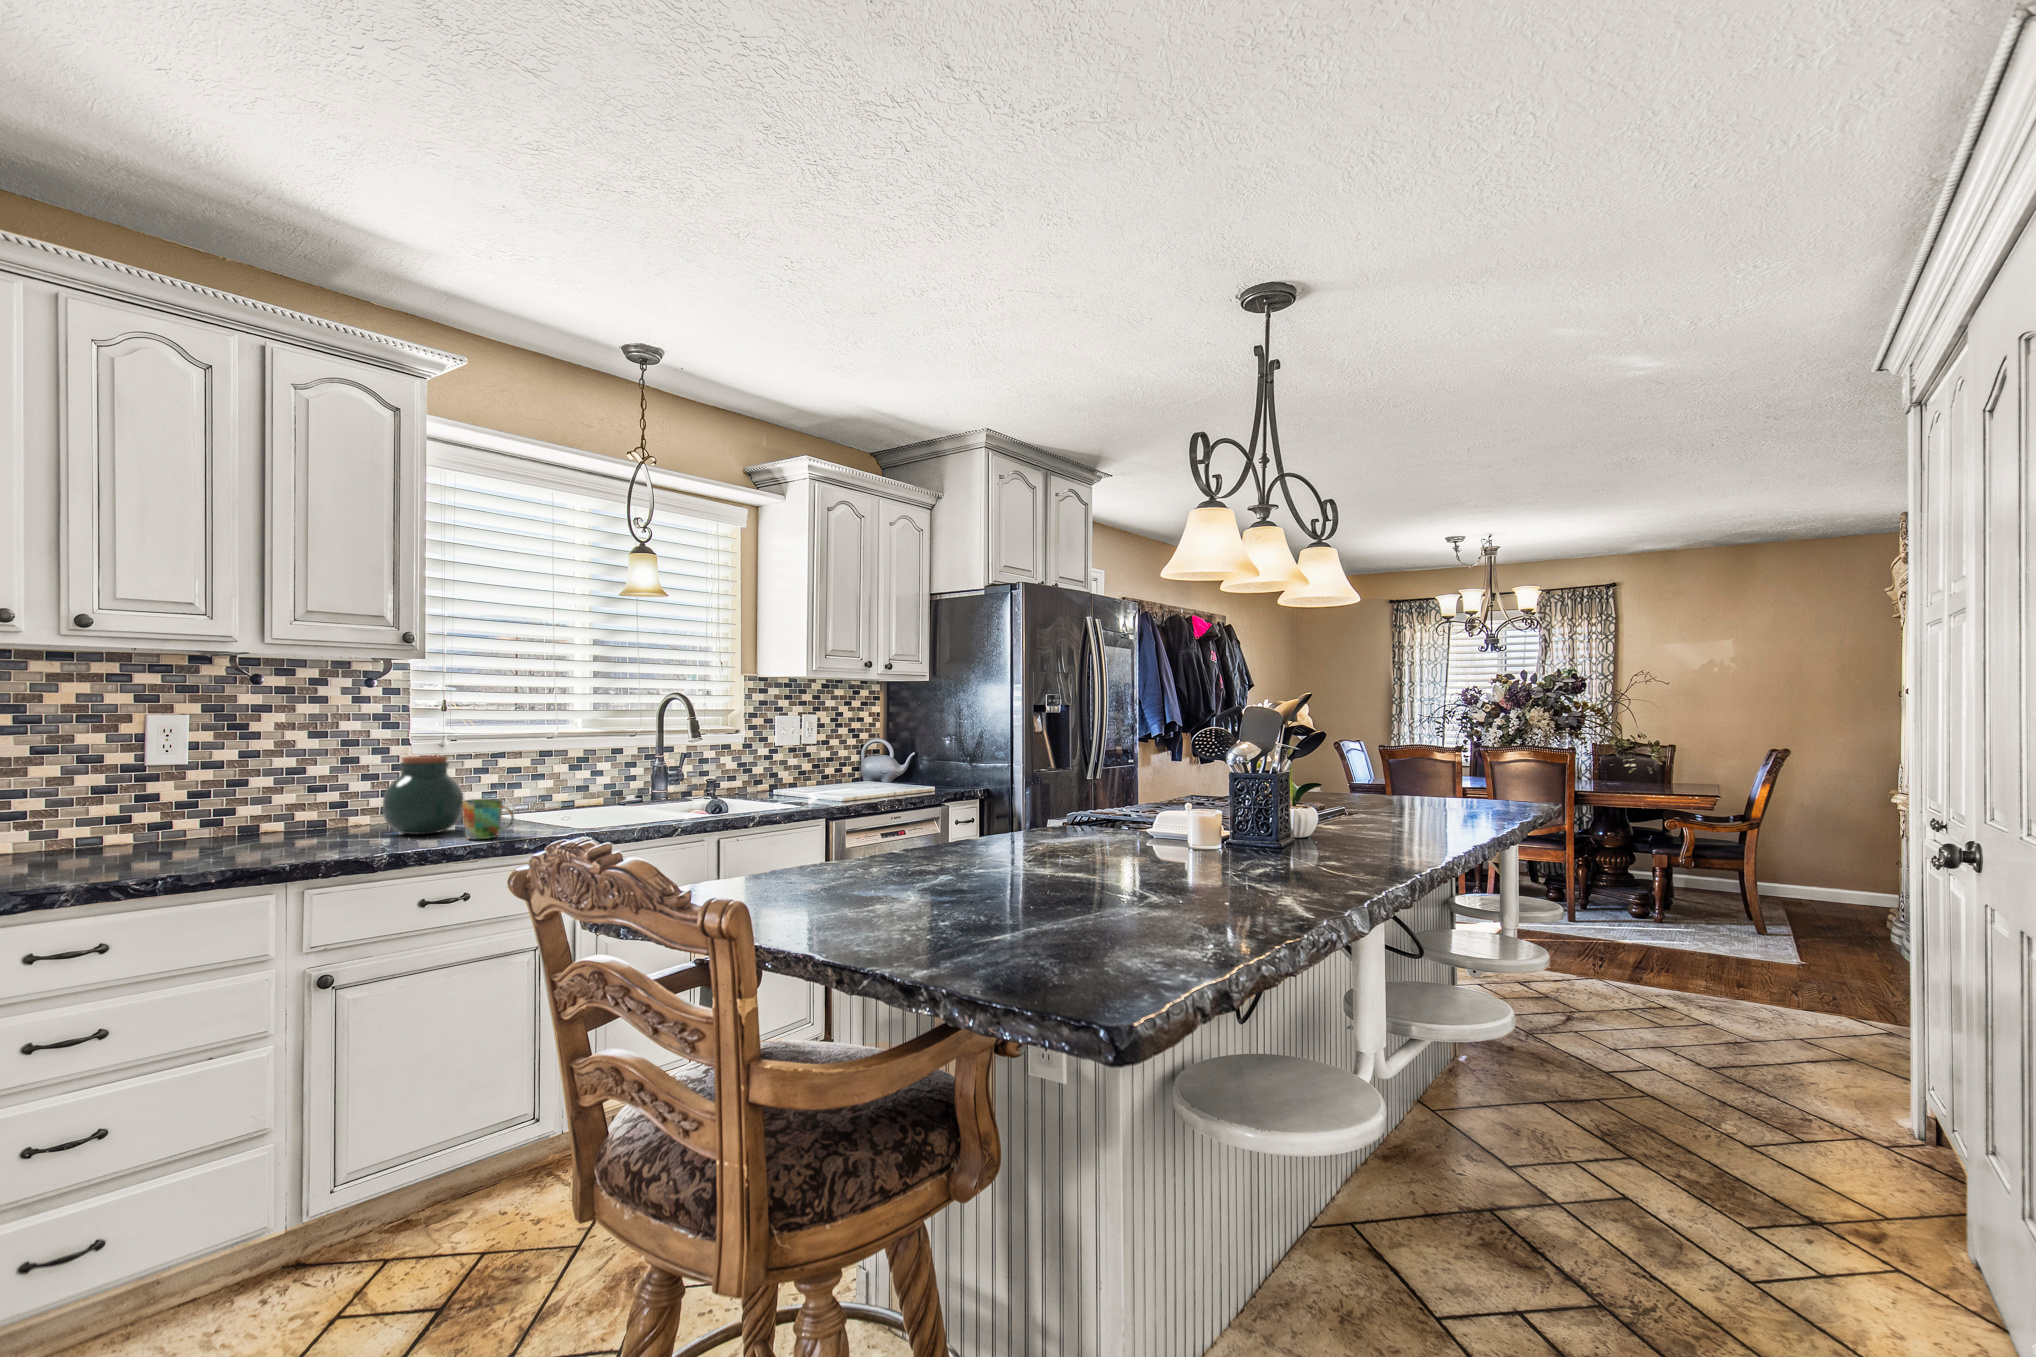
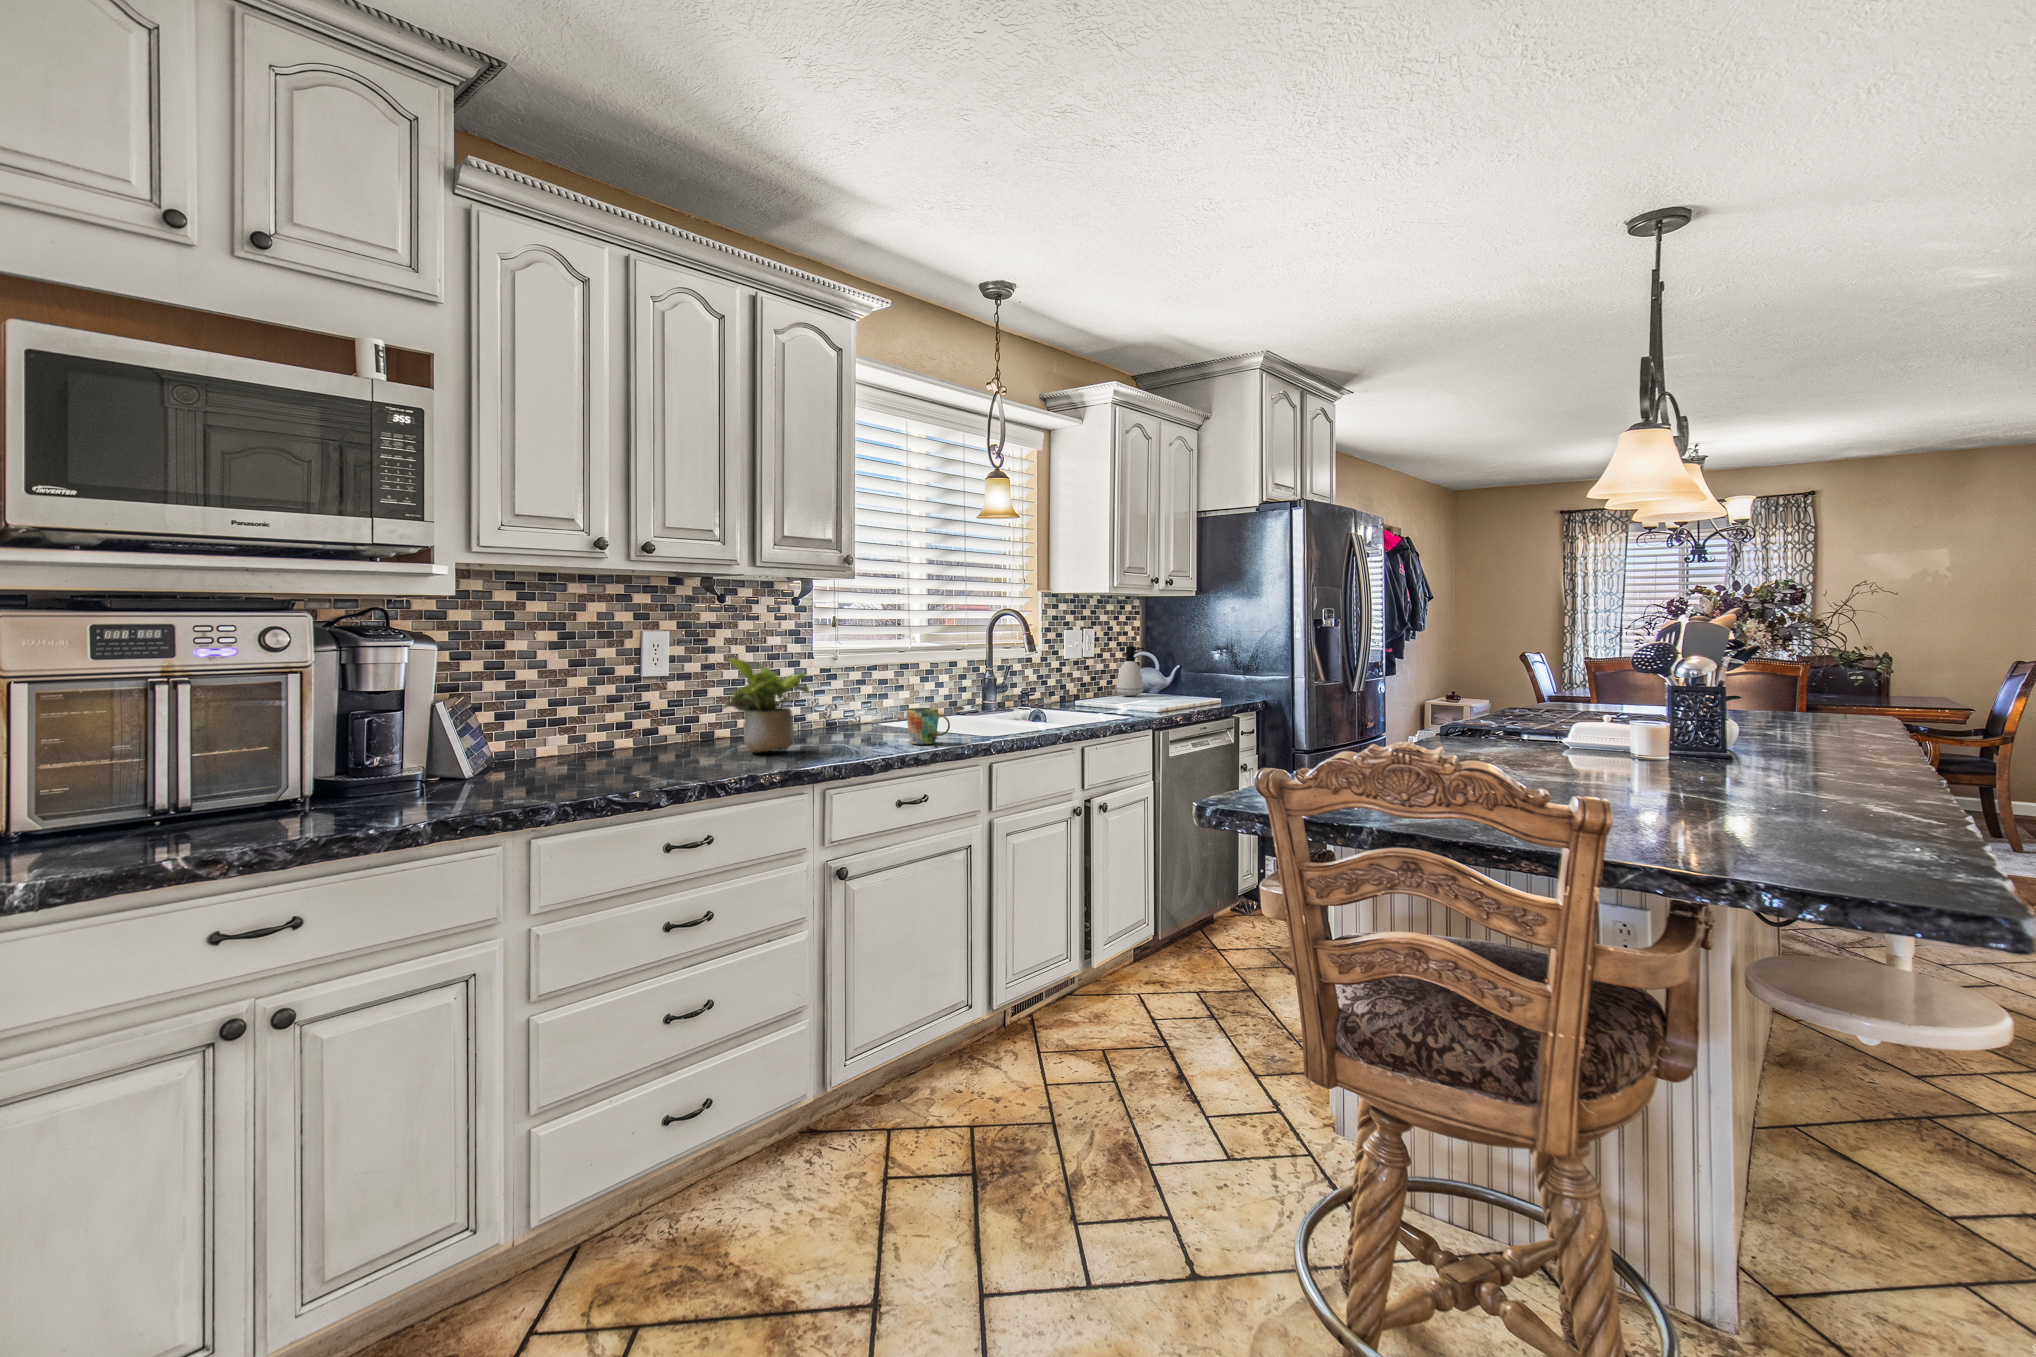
soap dispenser: none [844,732,874,785] -> present [1117,646,1144,696]
potted plant: none [205,743,335,851] -> present [722,658,809,753]
jar: present [382,756,463,834] -> none [824,669,888,740]

